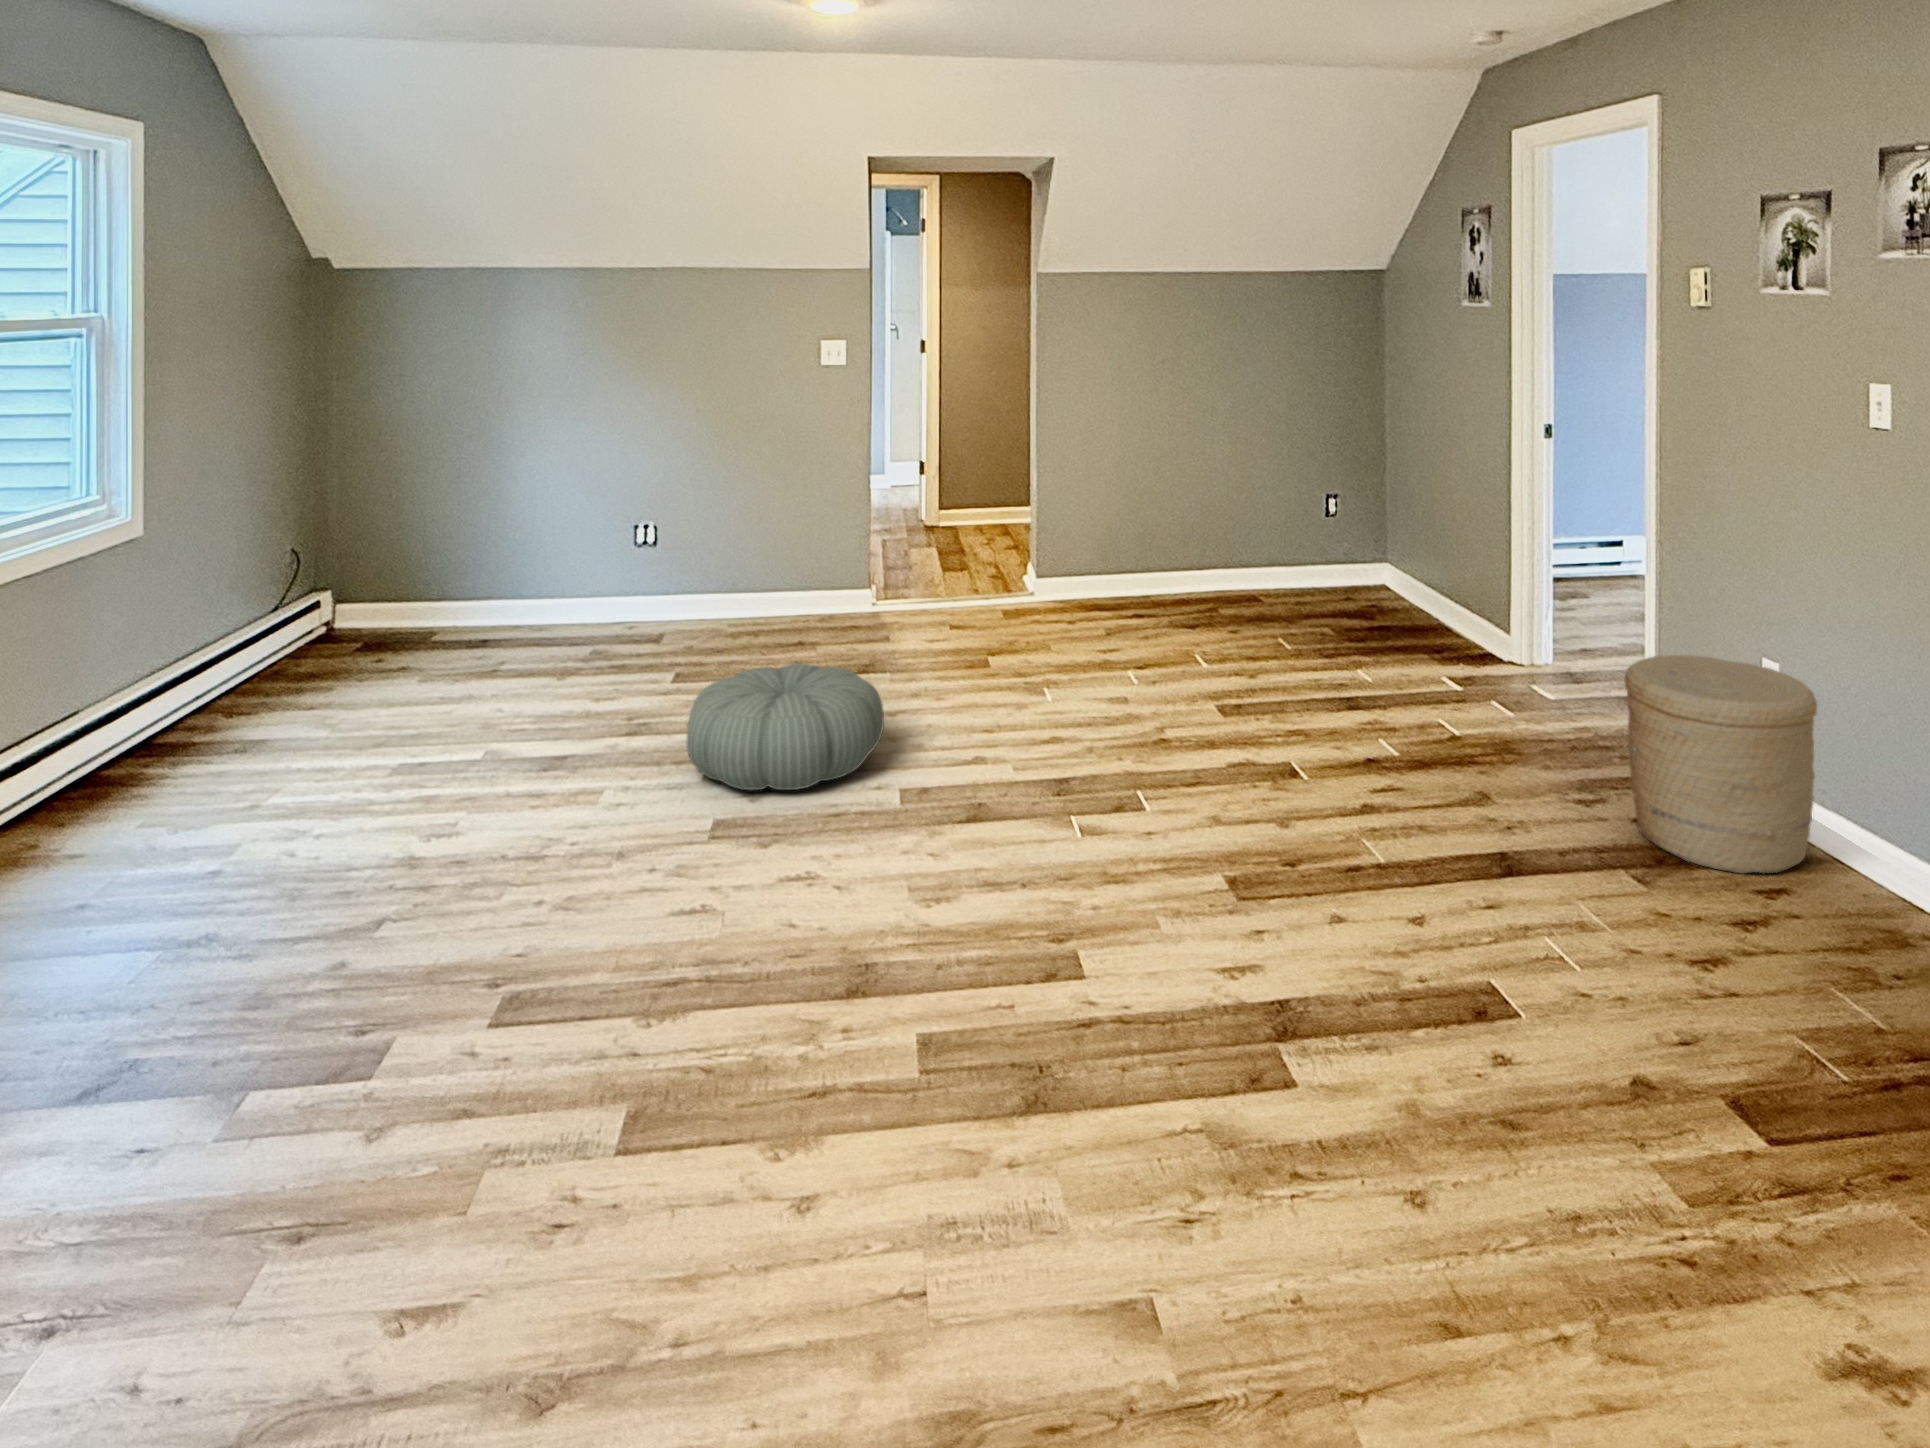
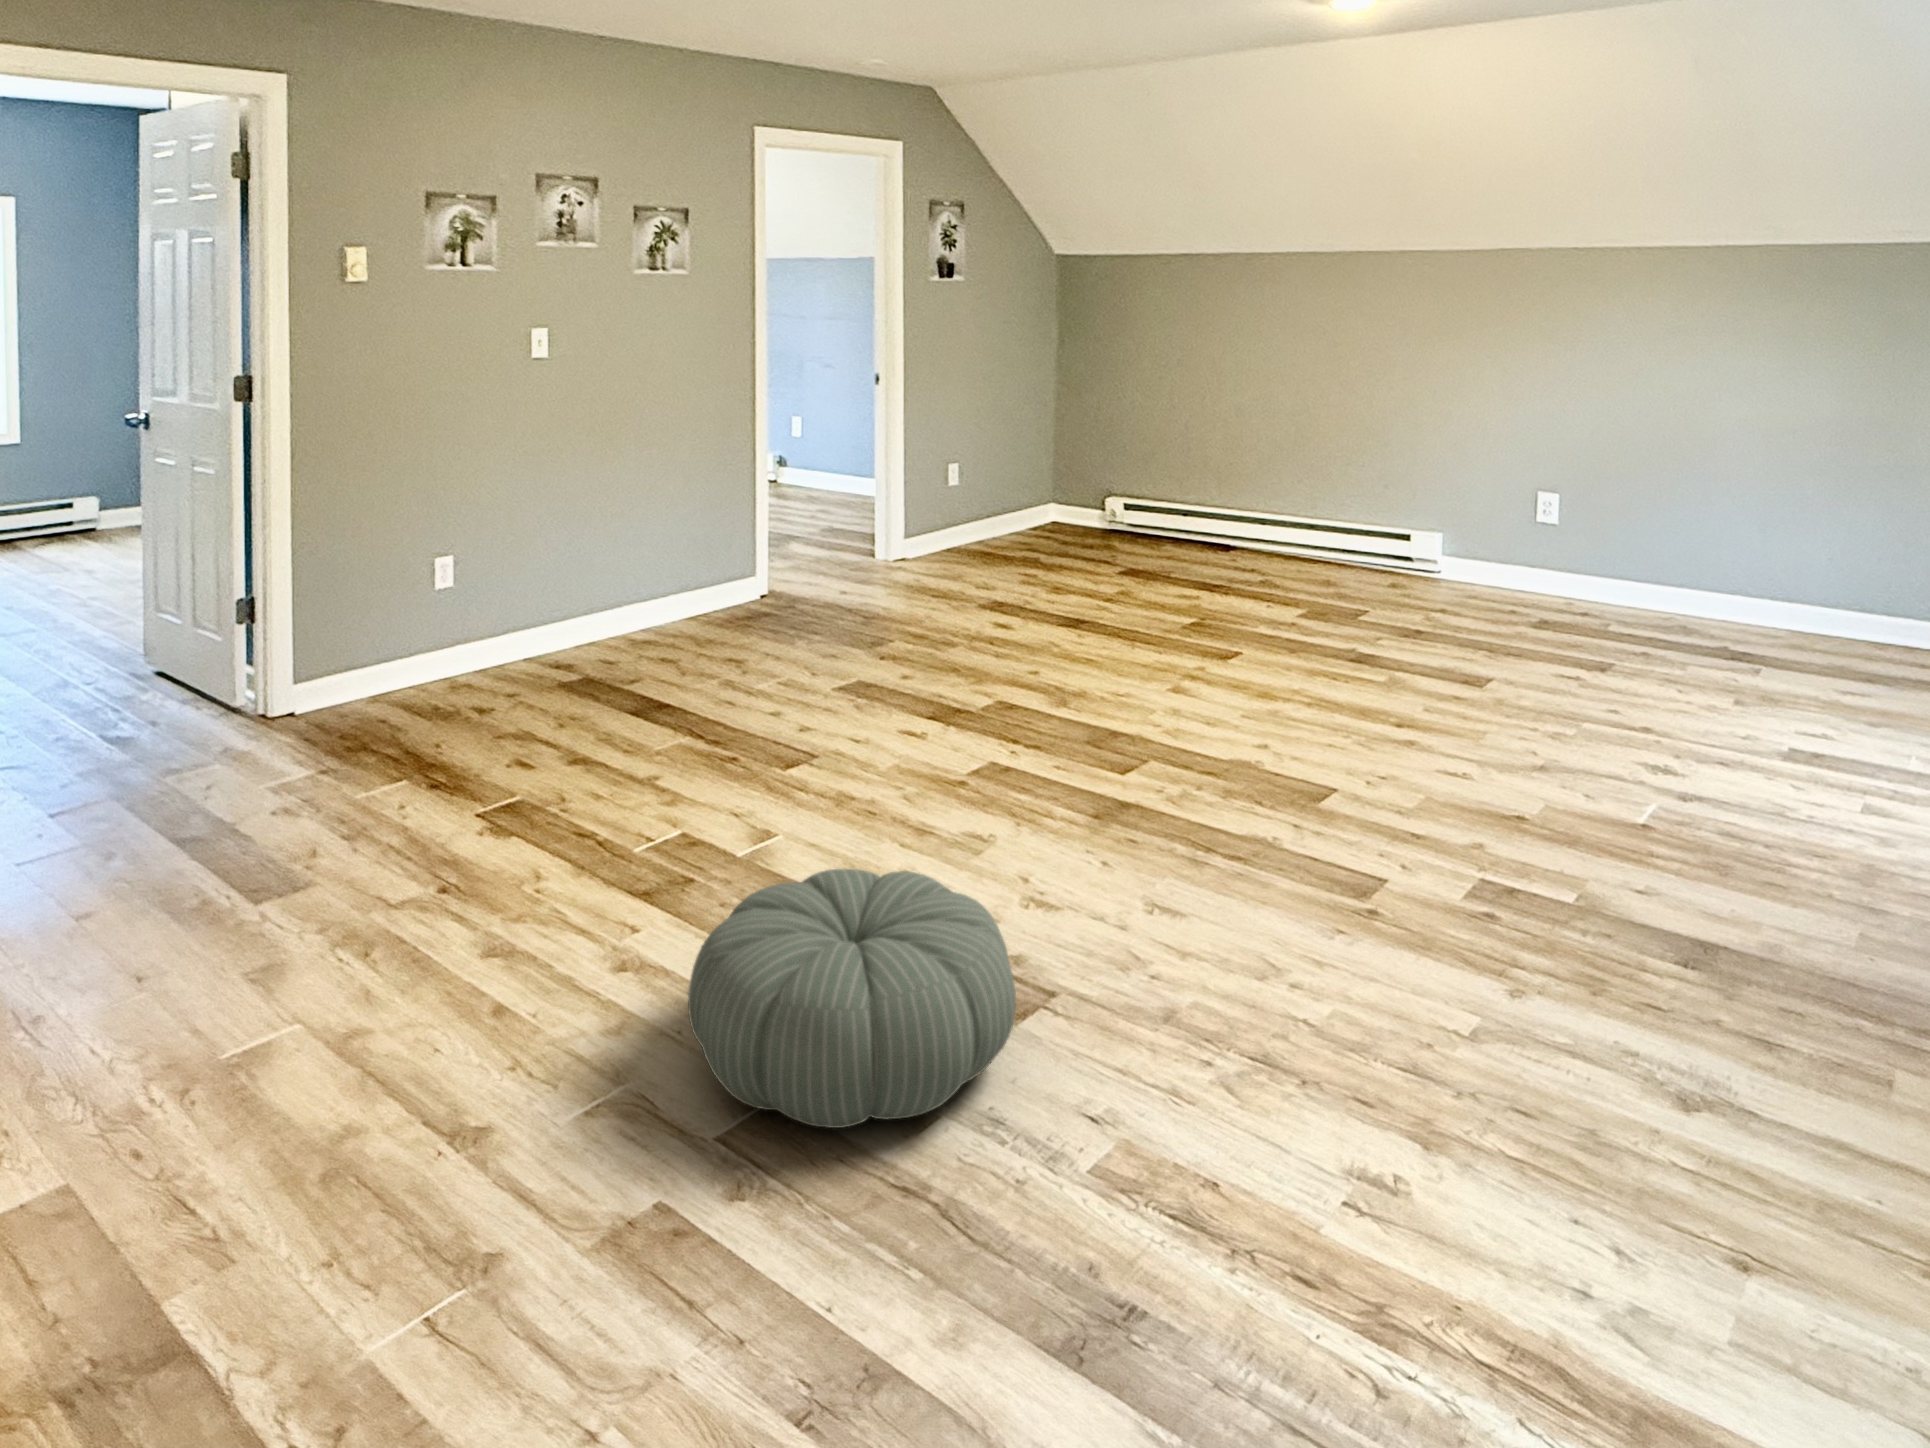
woven basket: present [1624,655,1817,873] -> none [464,546,598,695]

